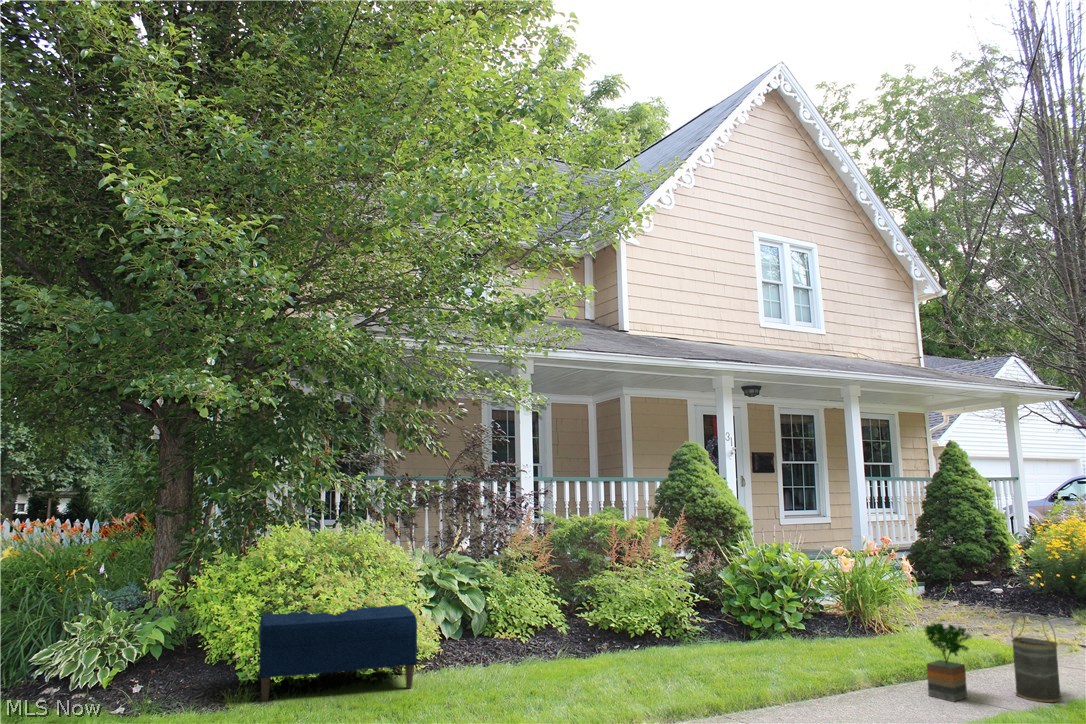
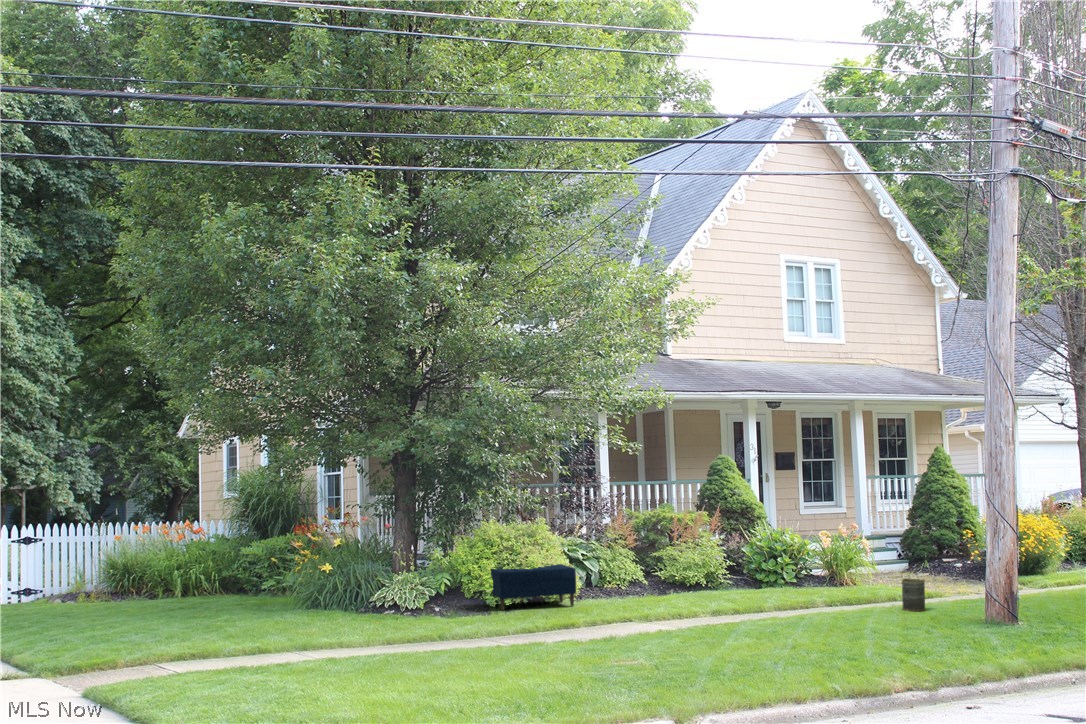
potted tree: present [925,623,971,702] -> none [852,570,879,612]

